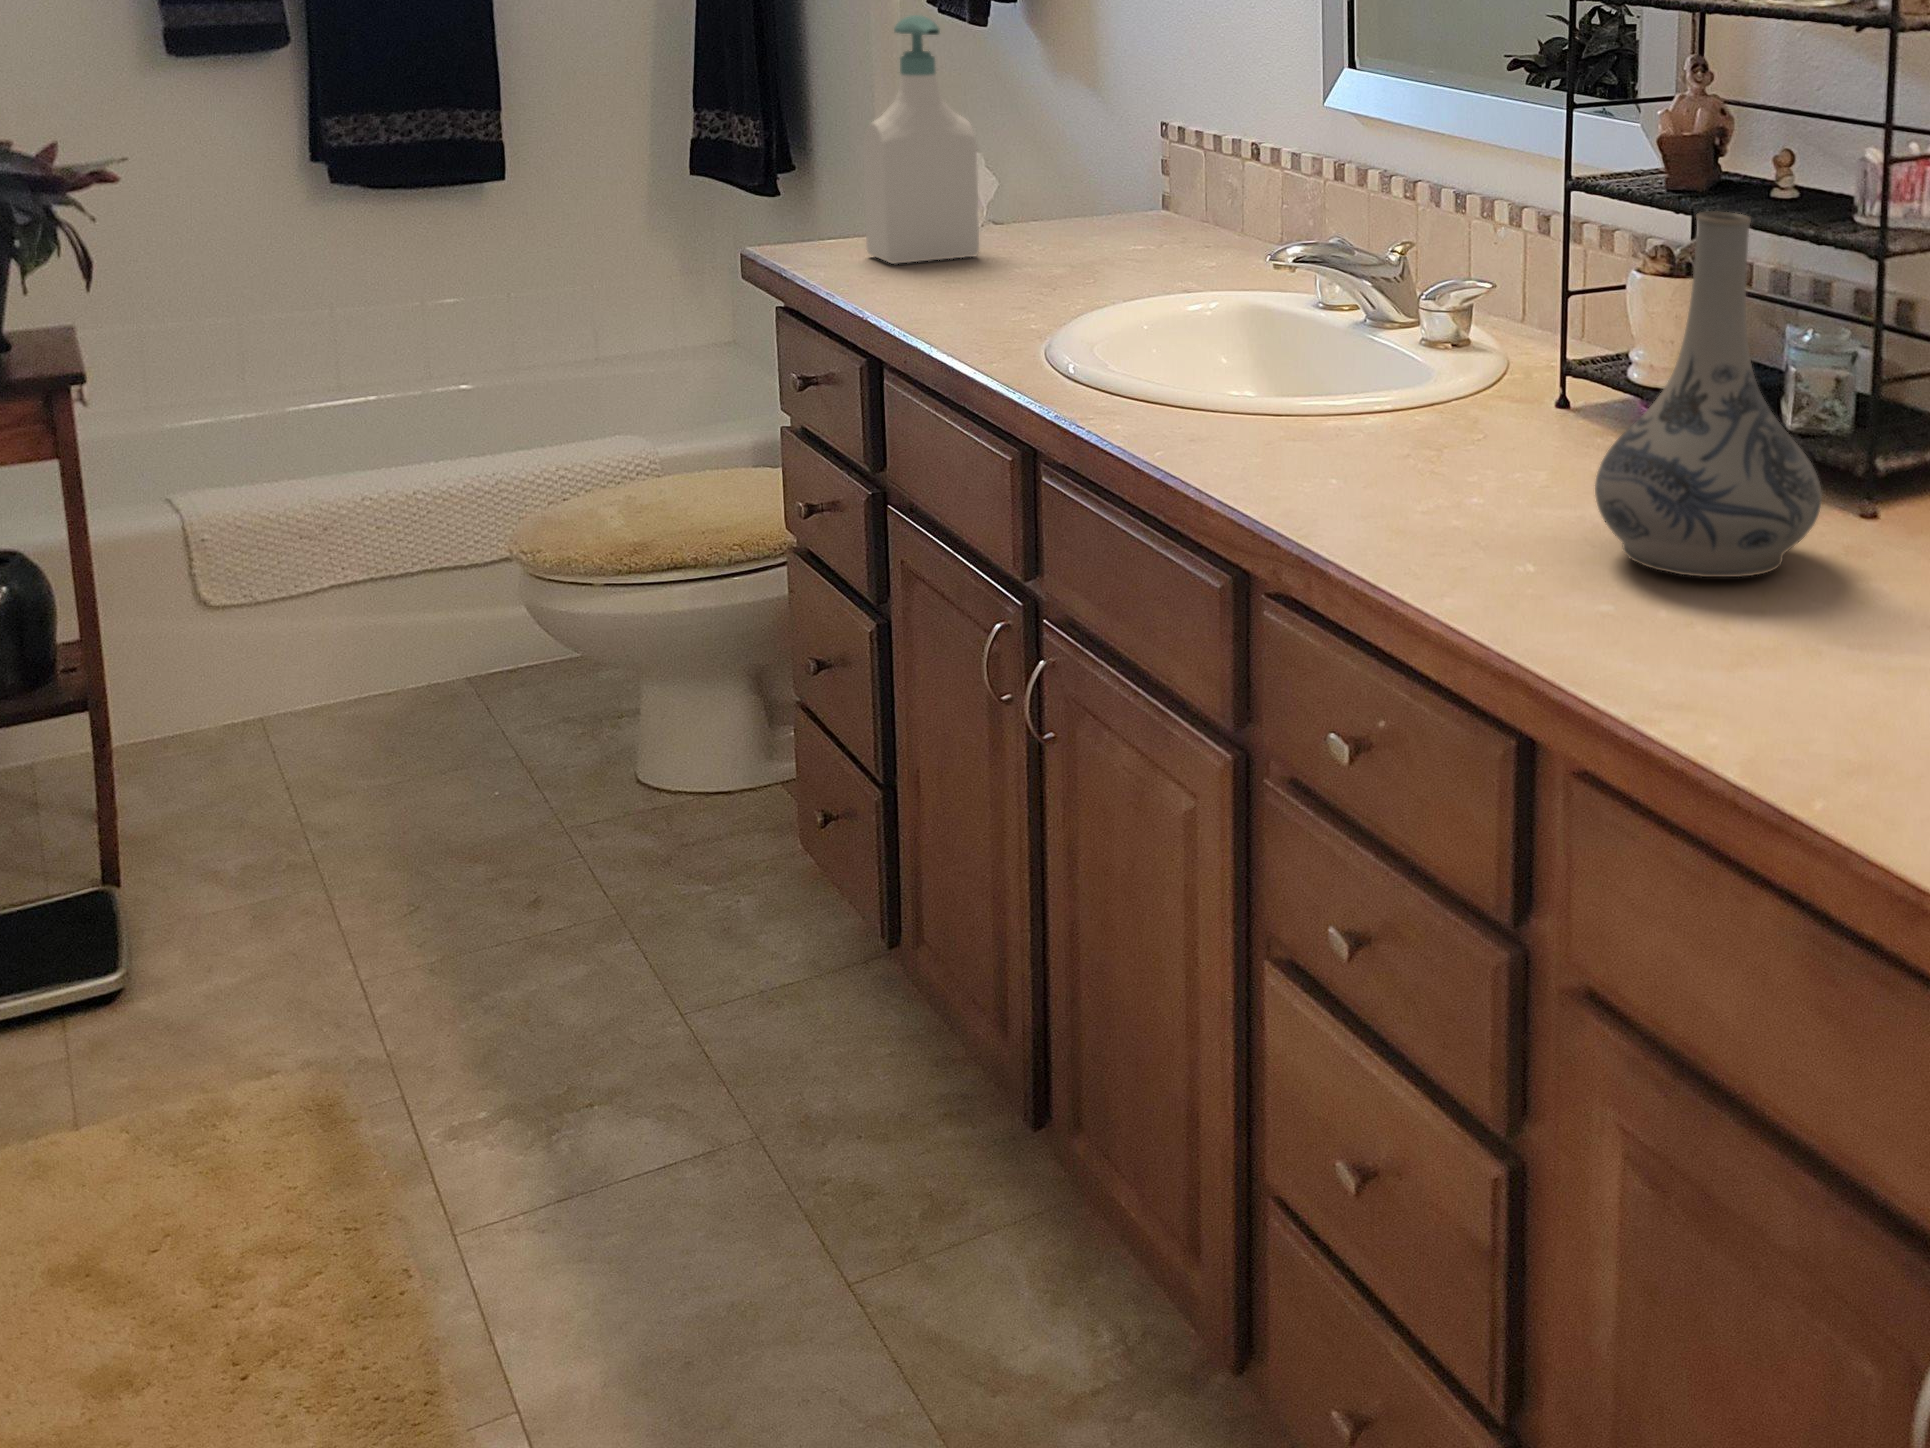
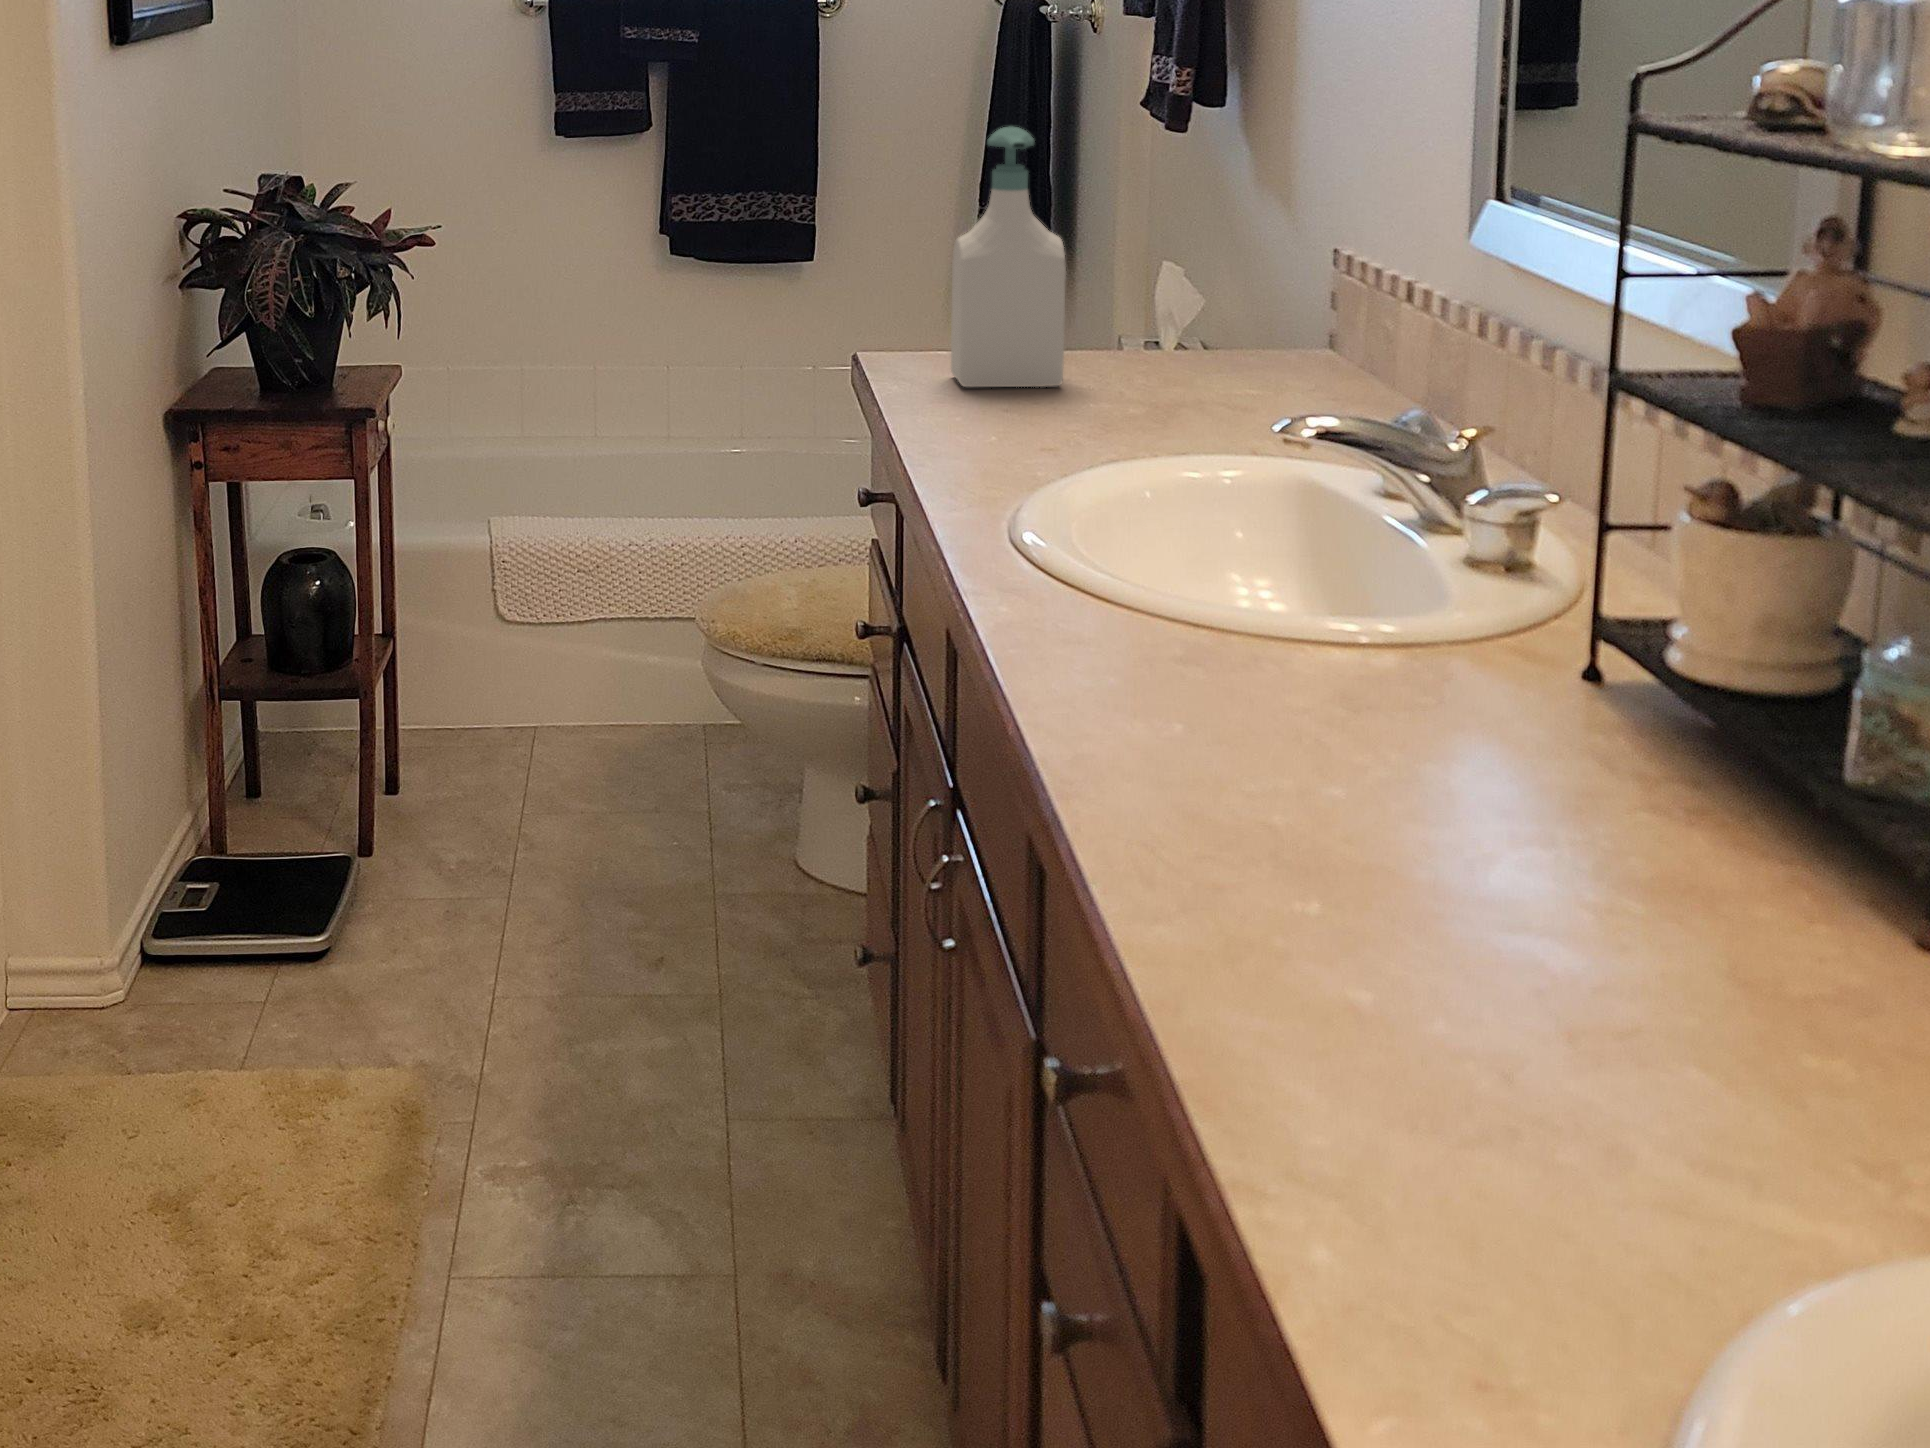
decorative vase: present [1595,211,1822,577] -> none [1422,463,1778,1009]

